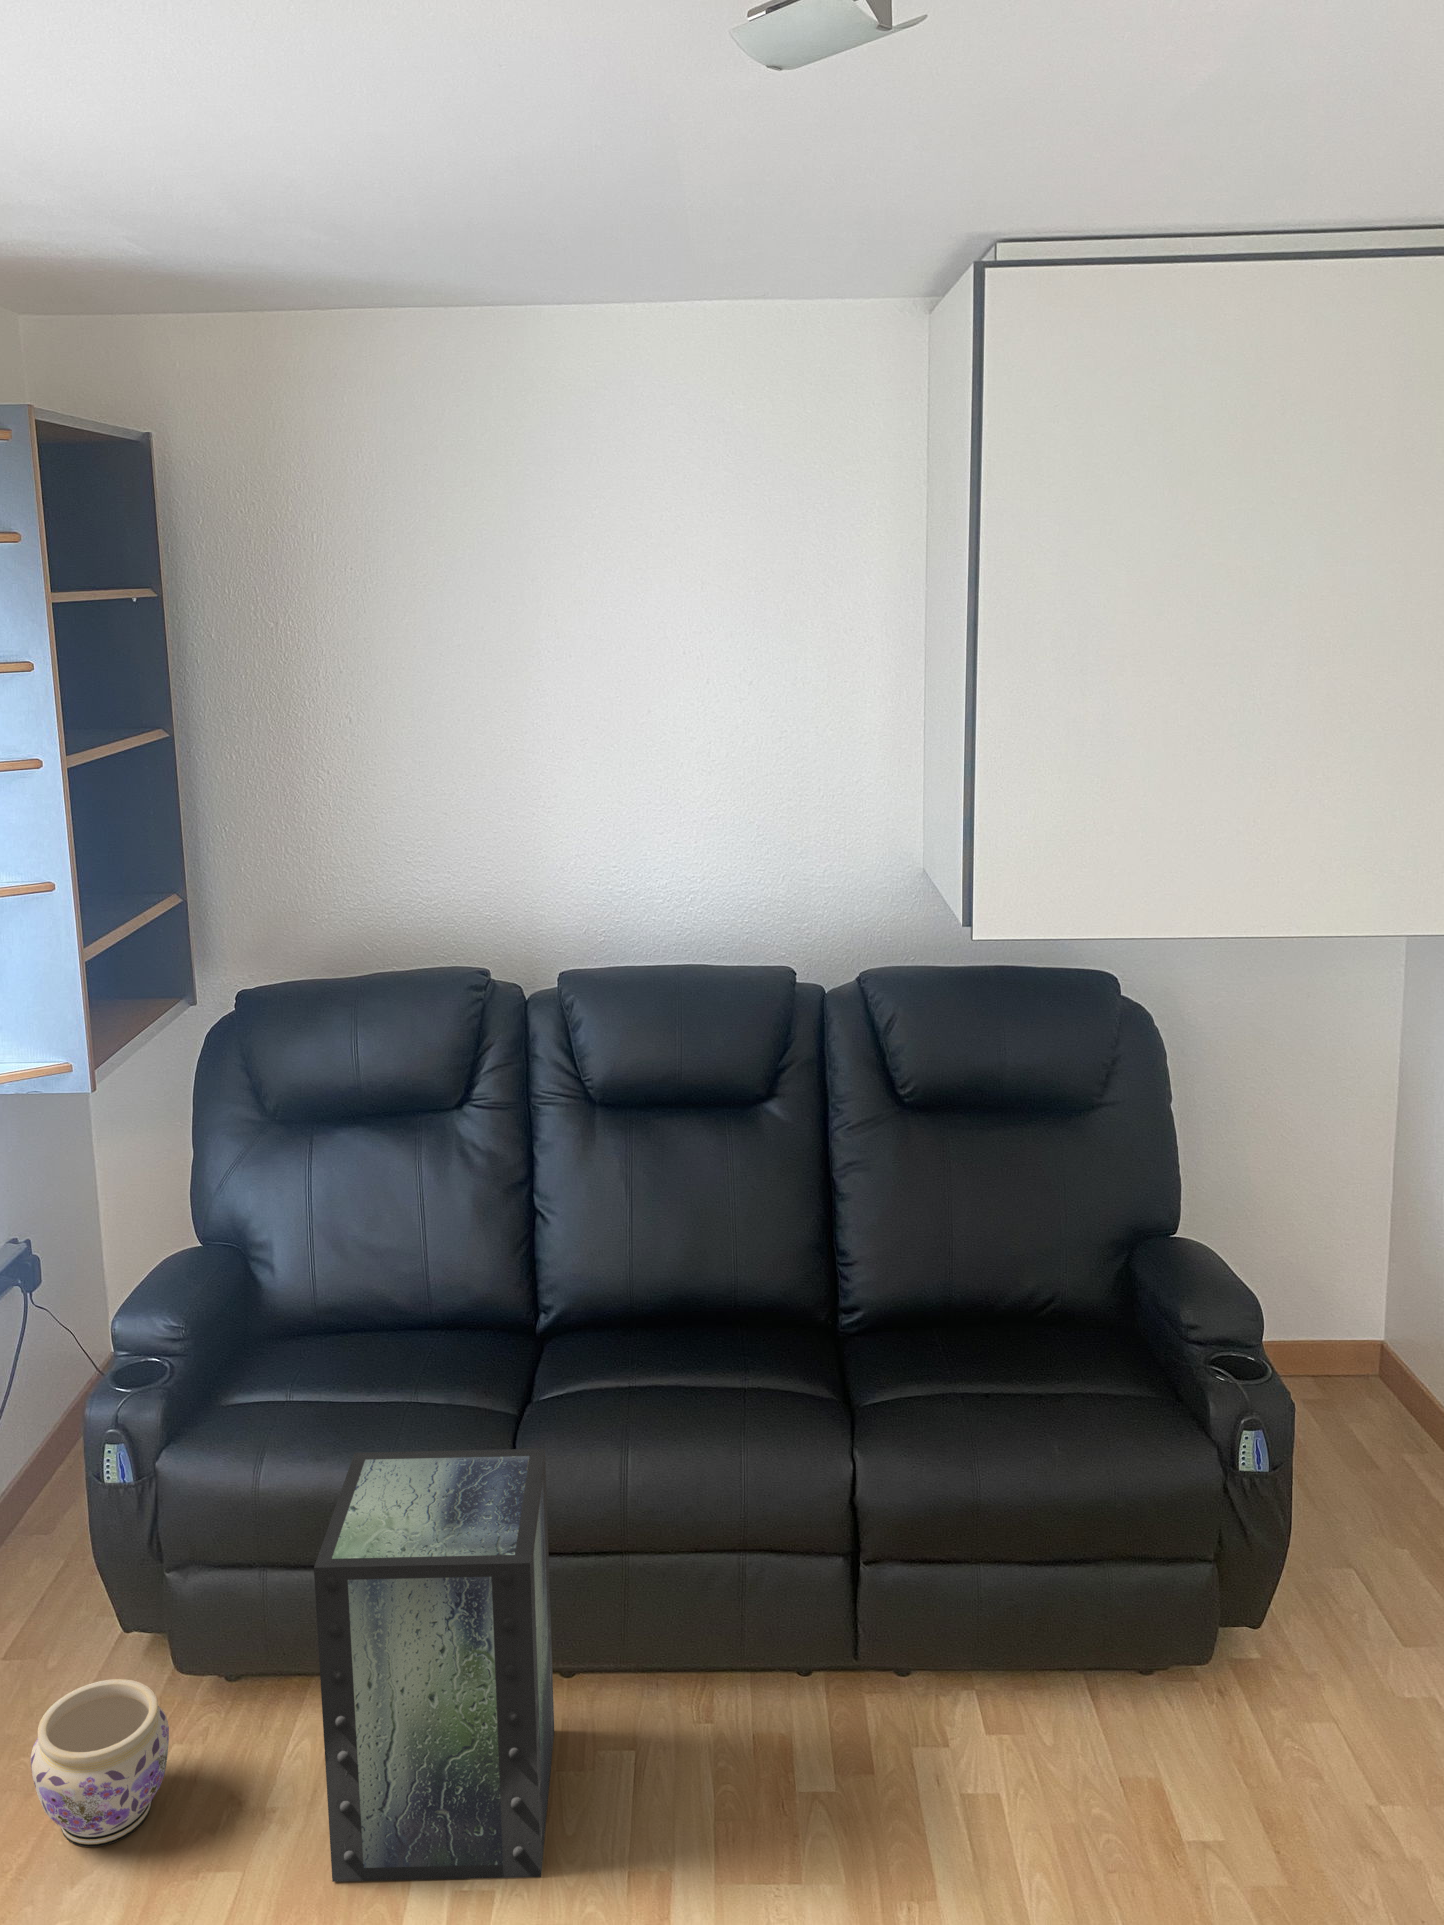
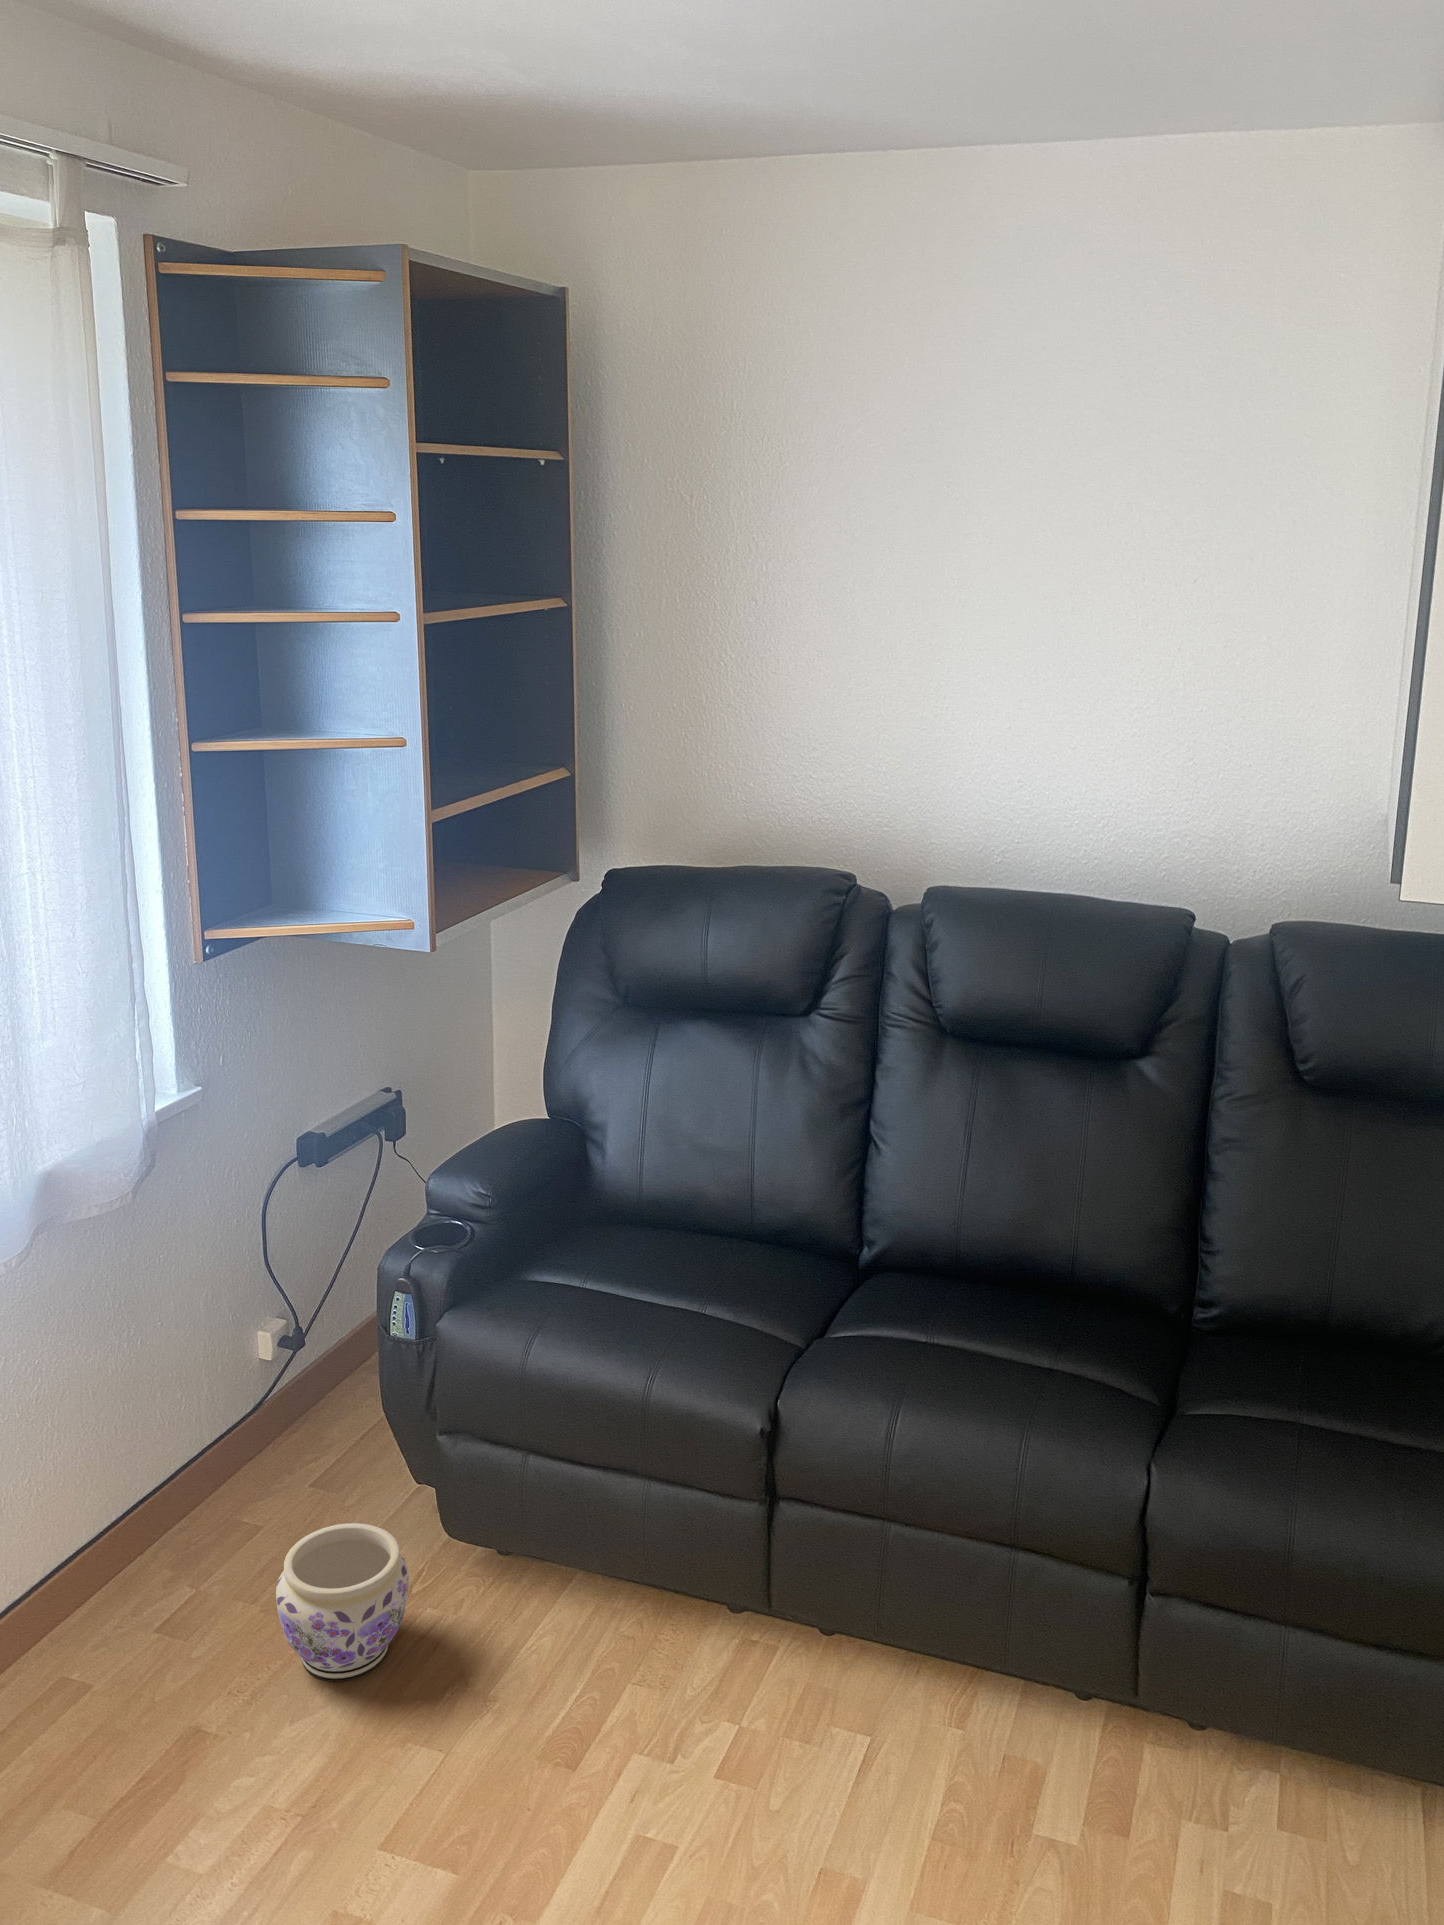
storage box: present [314,1449,554,1882] -> none [520,1353,800,1835]

